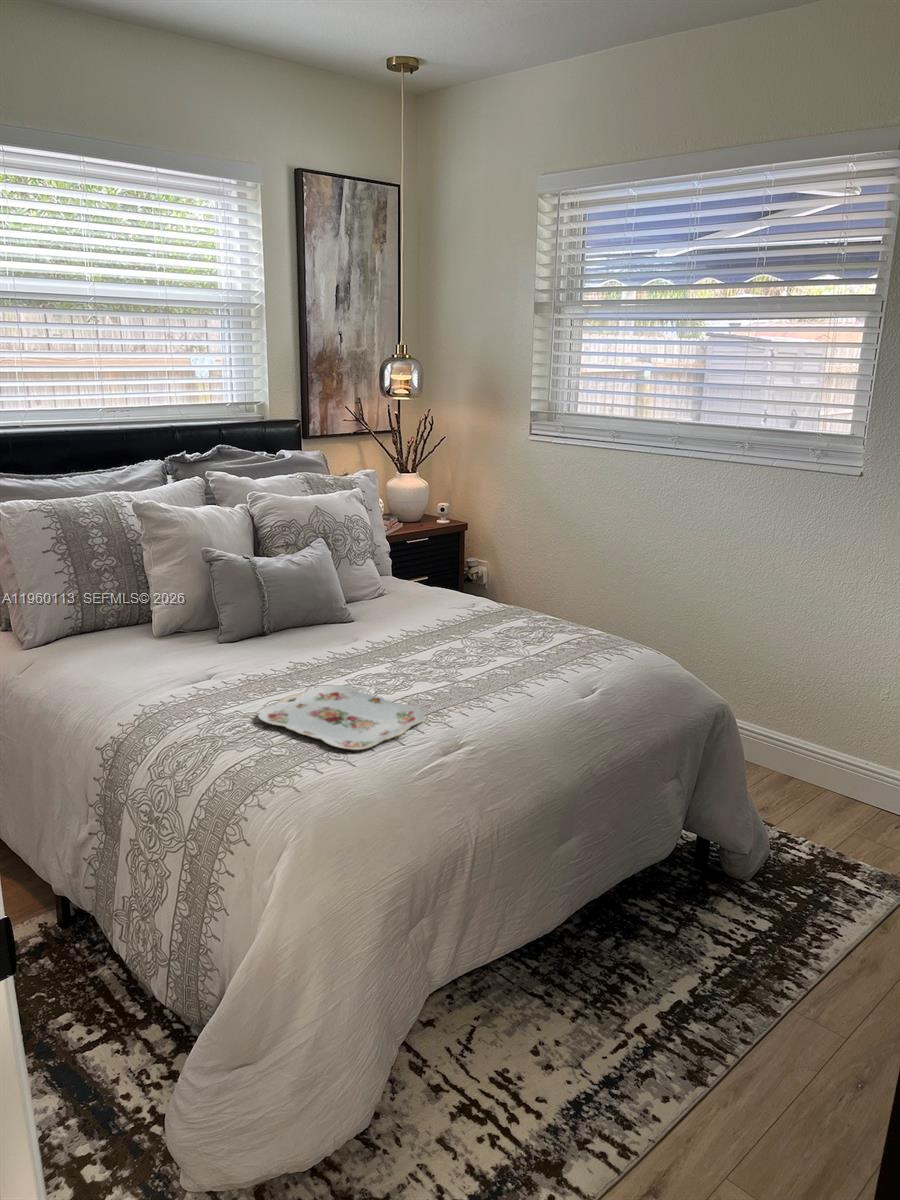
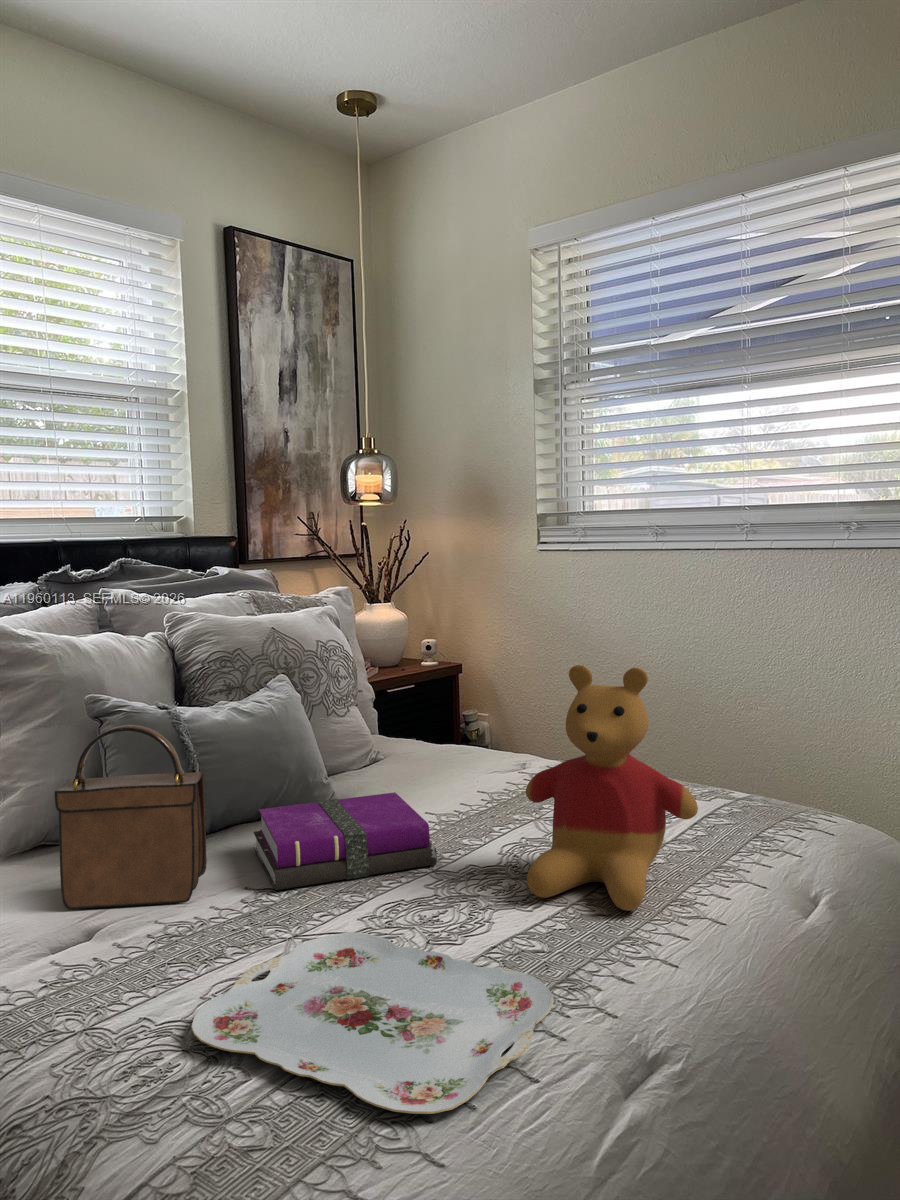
stuffed bear: none [437,553,535,687] -> present [526,665,698,911]
handbag: none [189,571,269,667] -> present [55,725,207,909]
notebook: none [296,616,396,664] -> present [254,792,437,890]

